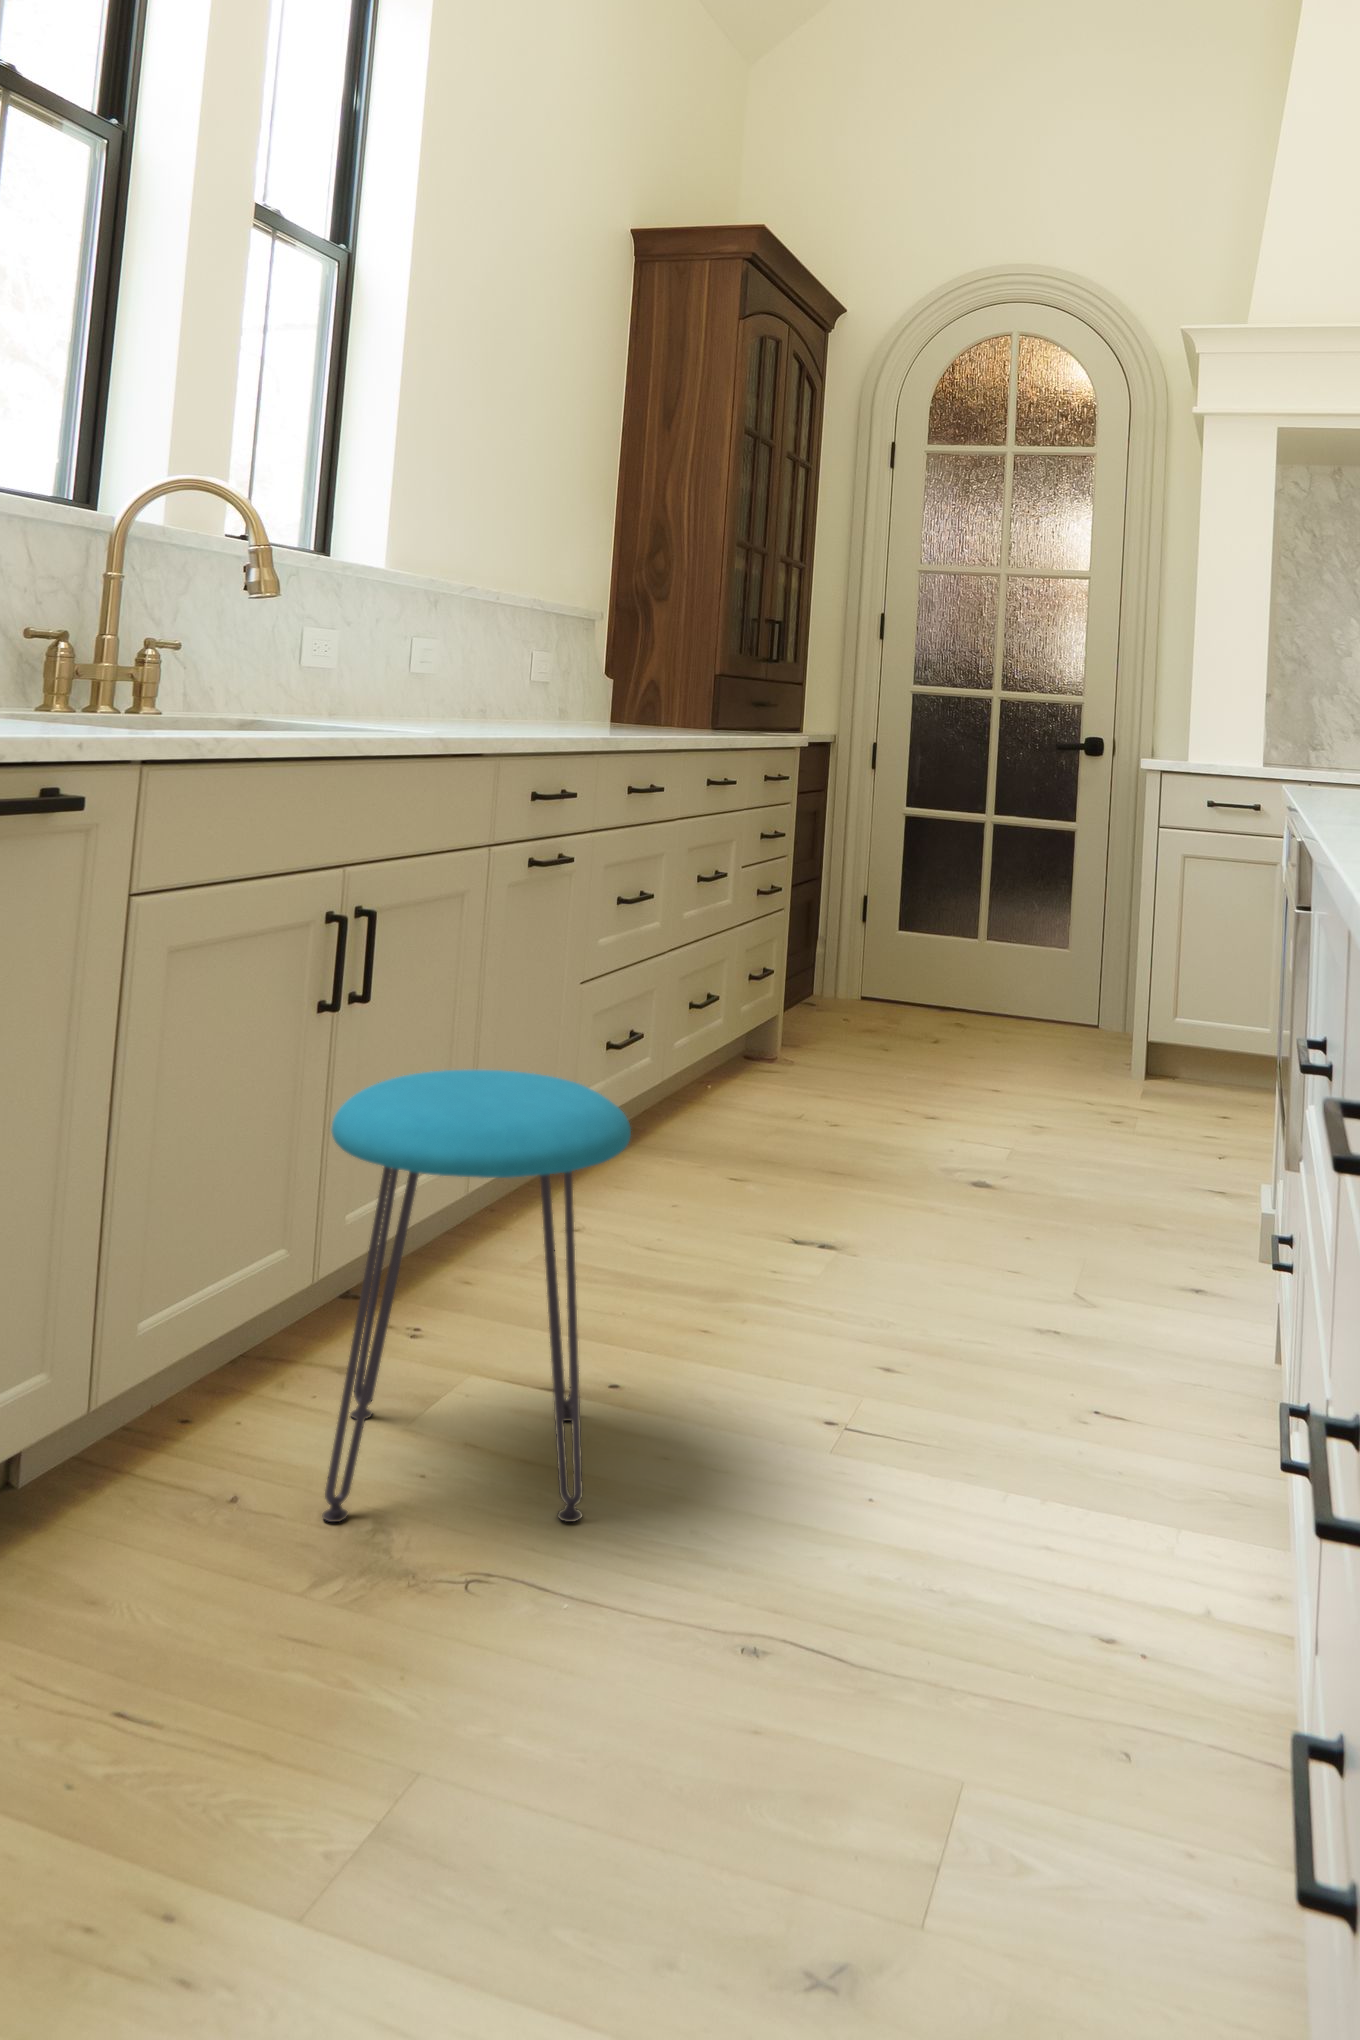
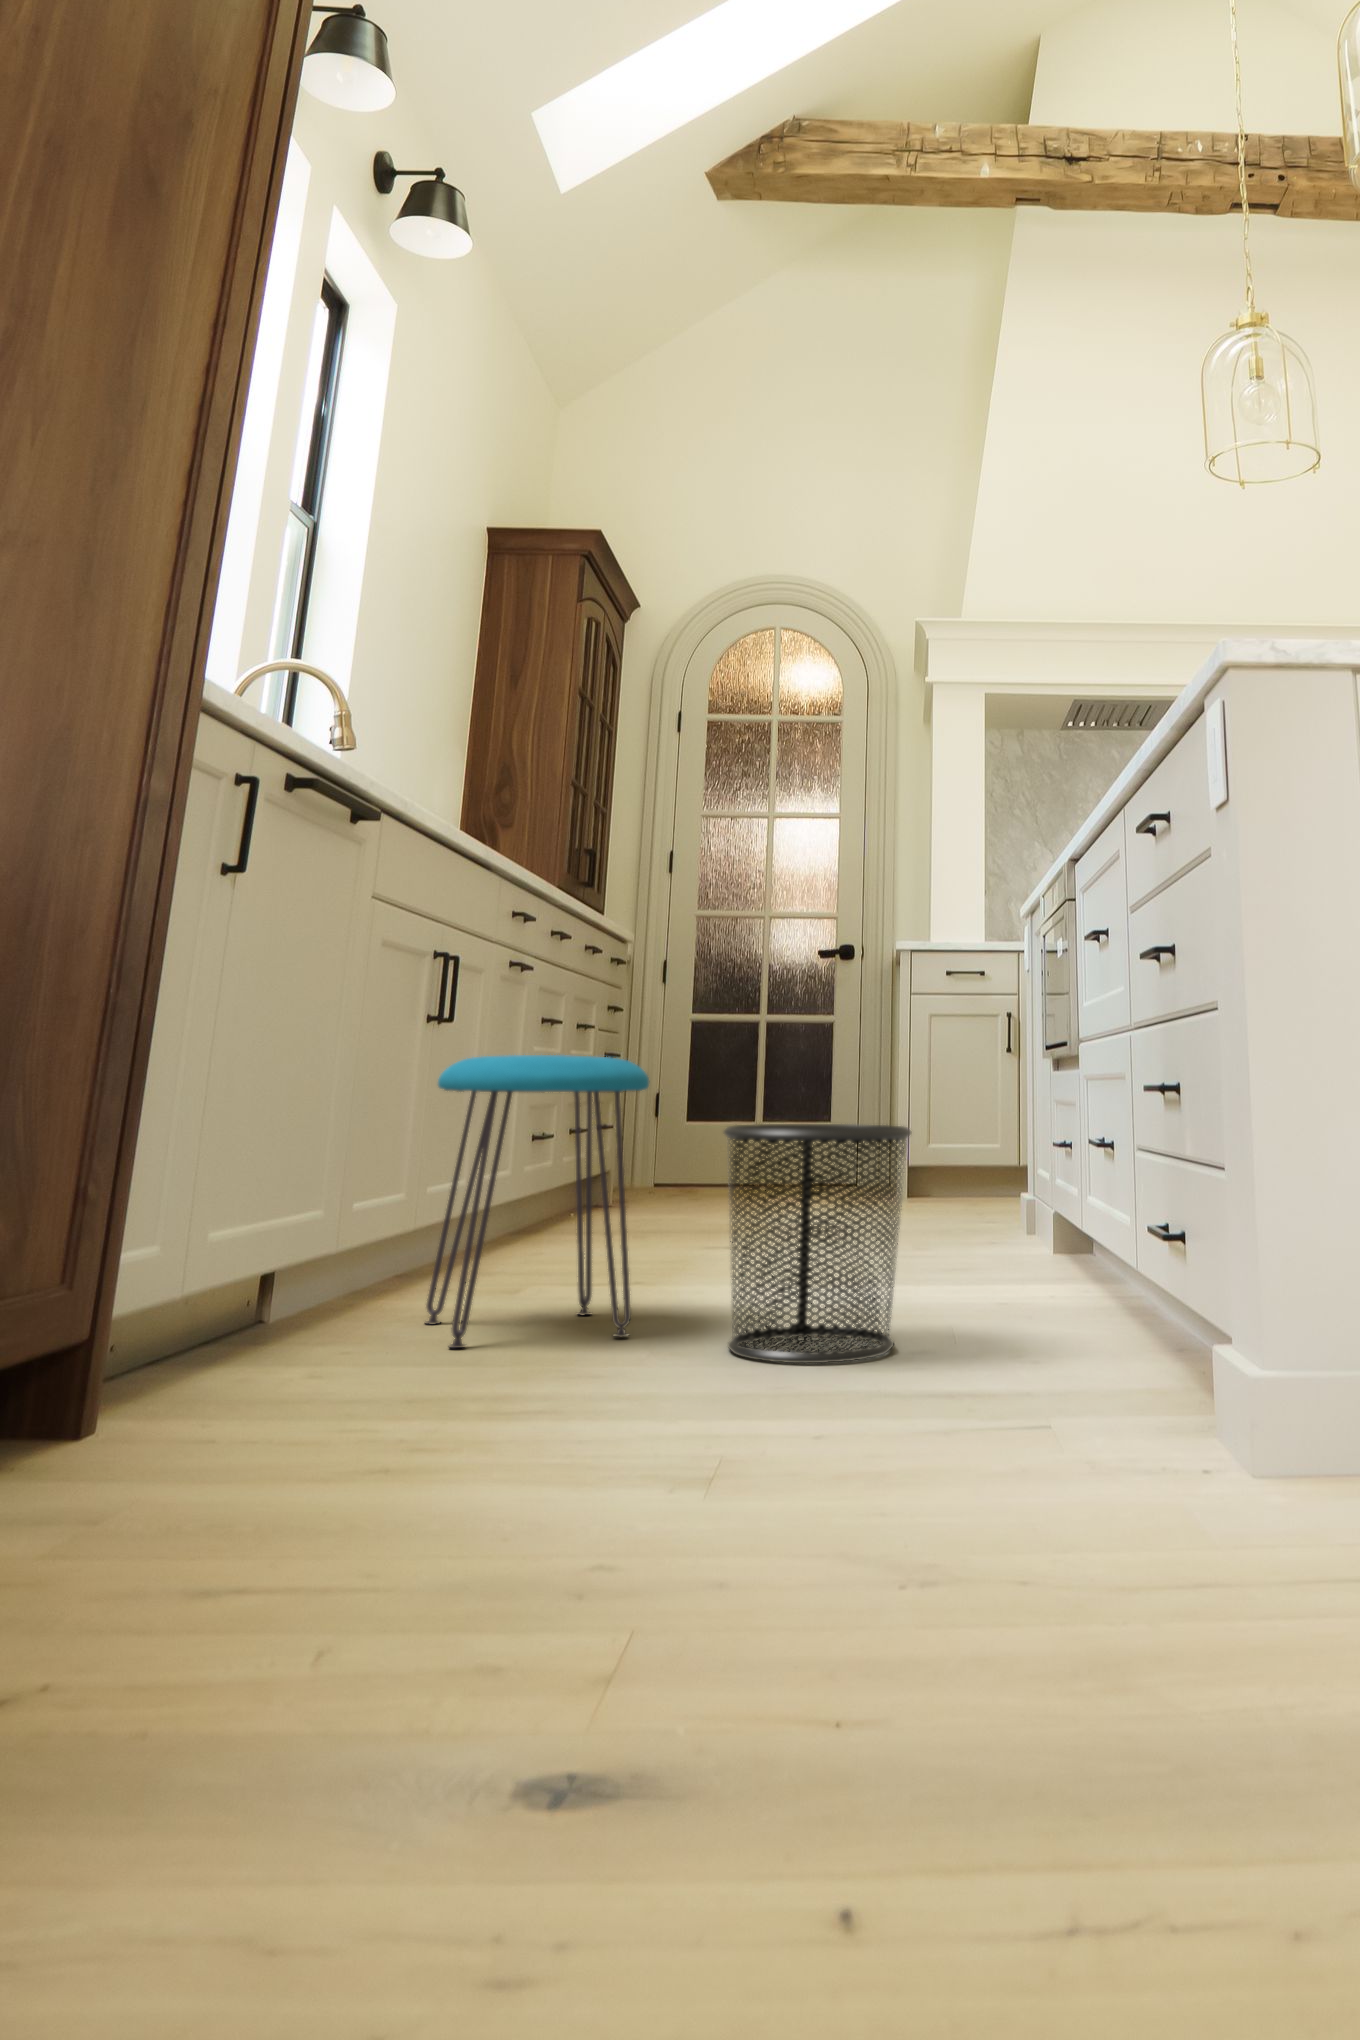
waste bin: none [688,1242,989,1698] -> present [724,1124,911,1363]

